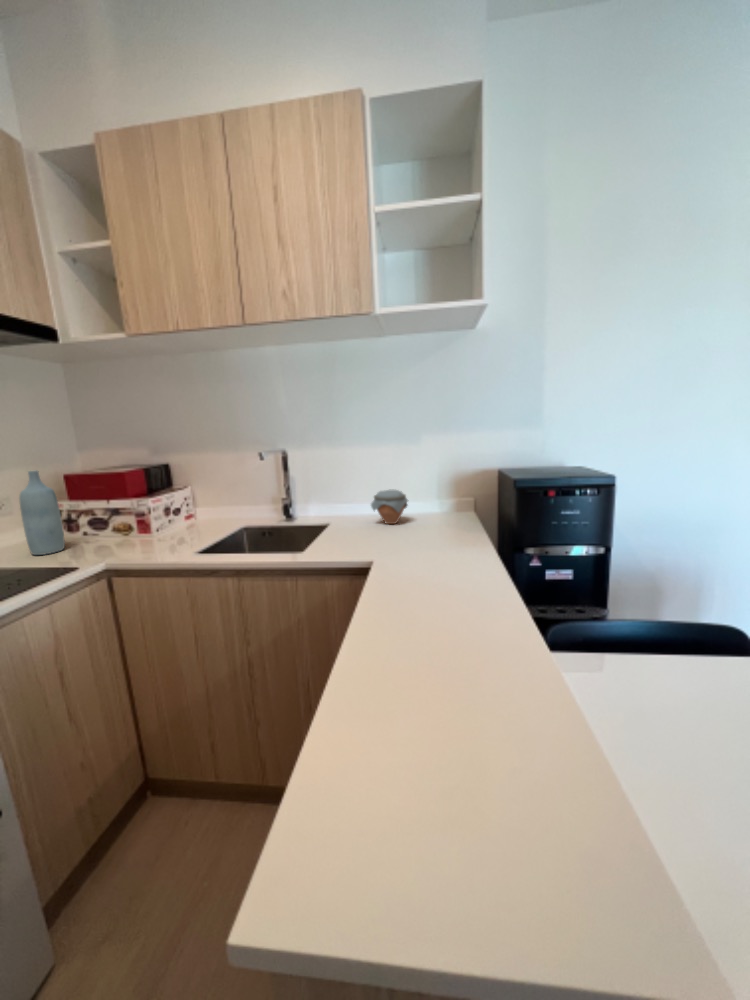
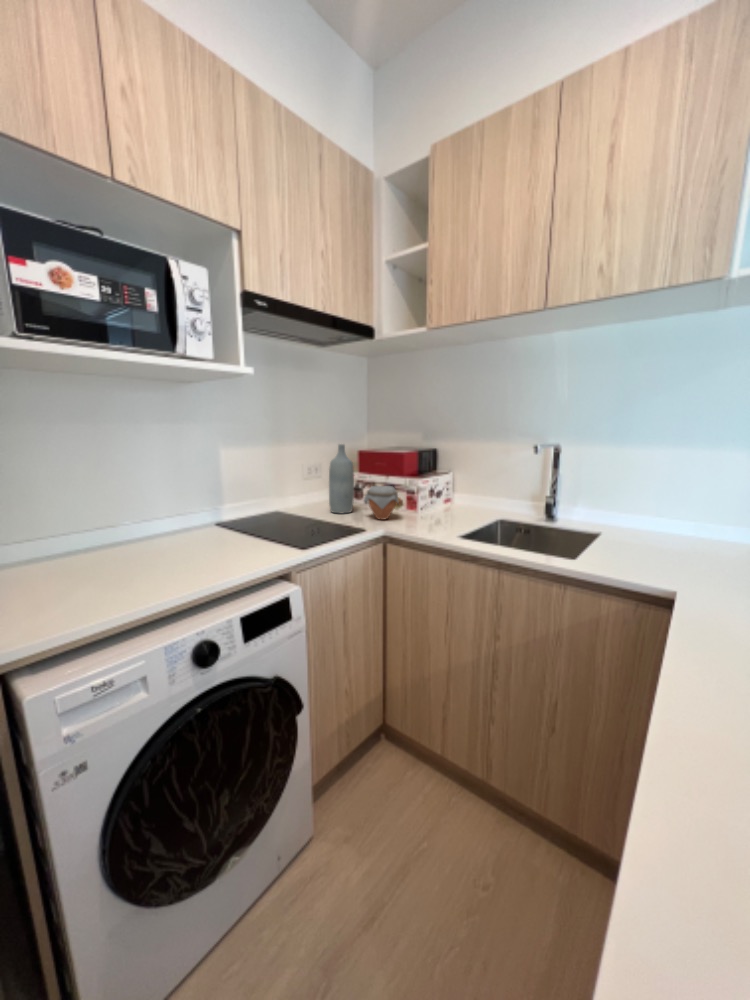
jar: present [371,490,408,524] -> present [364,486,399,520]

